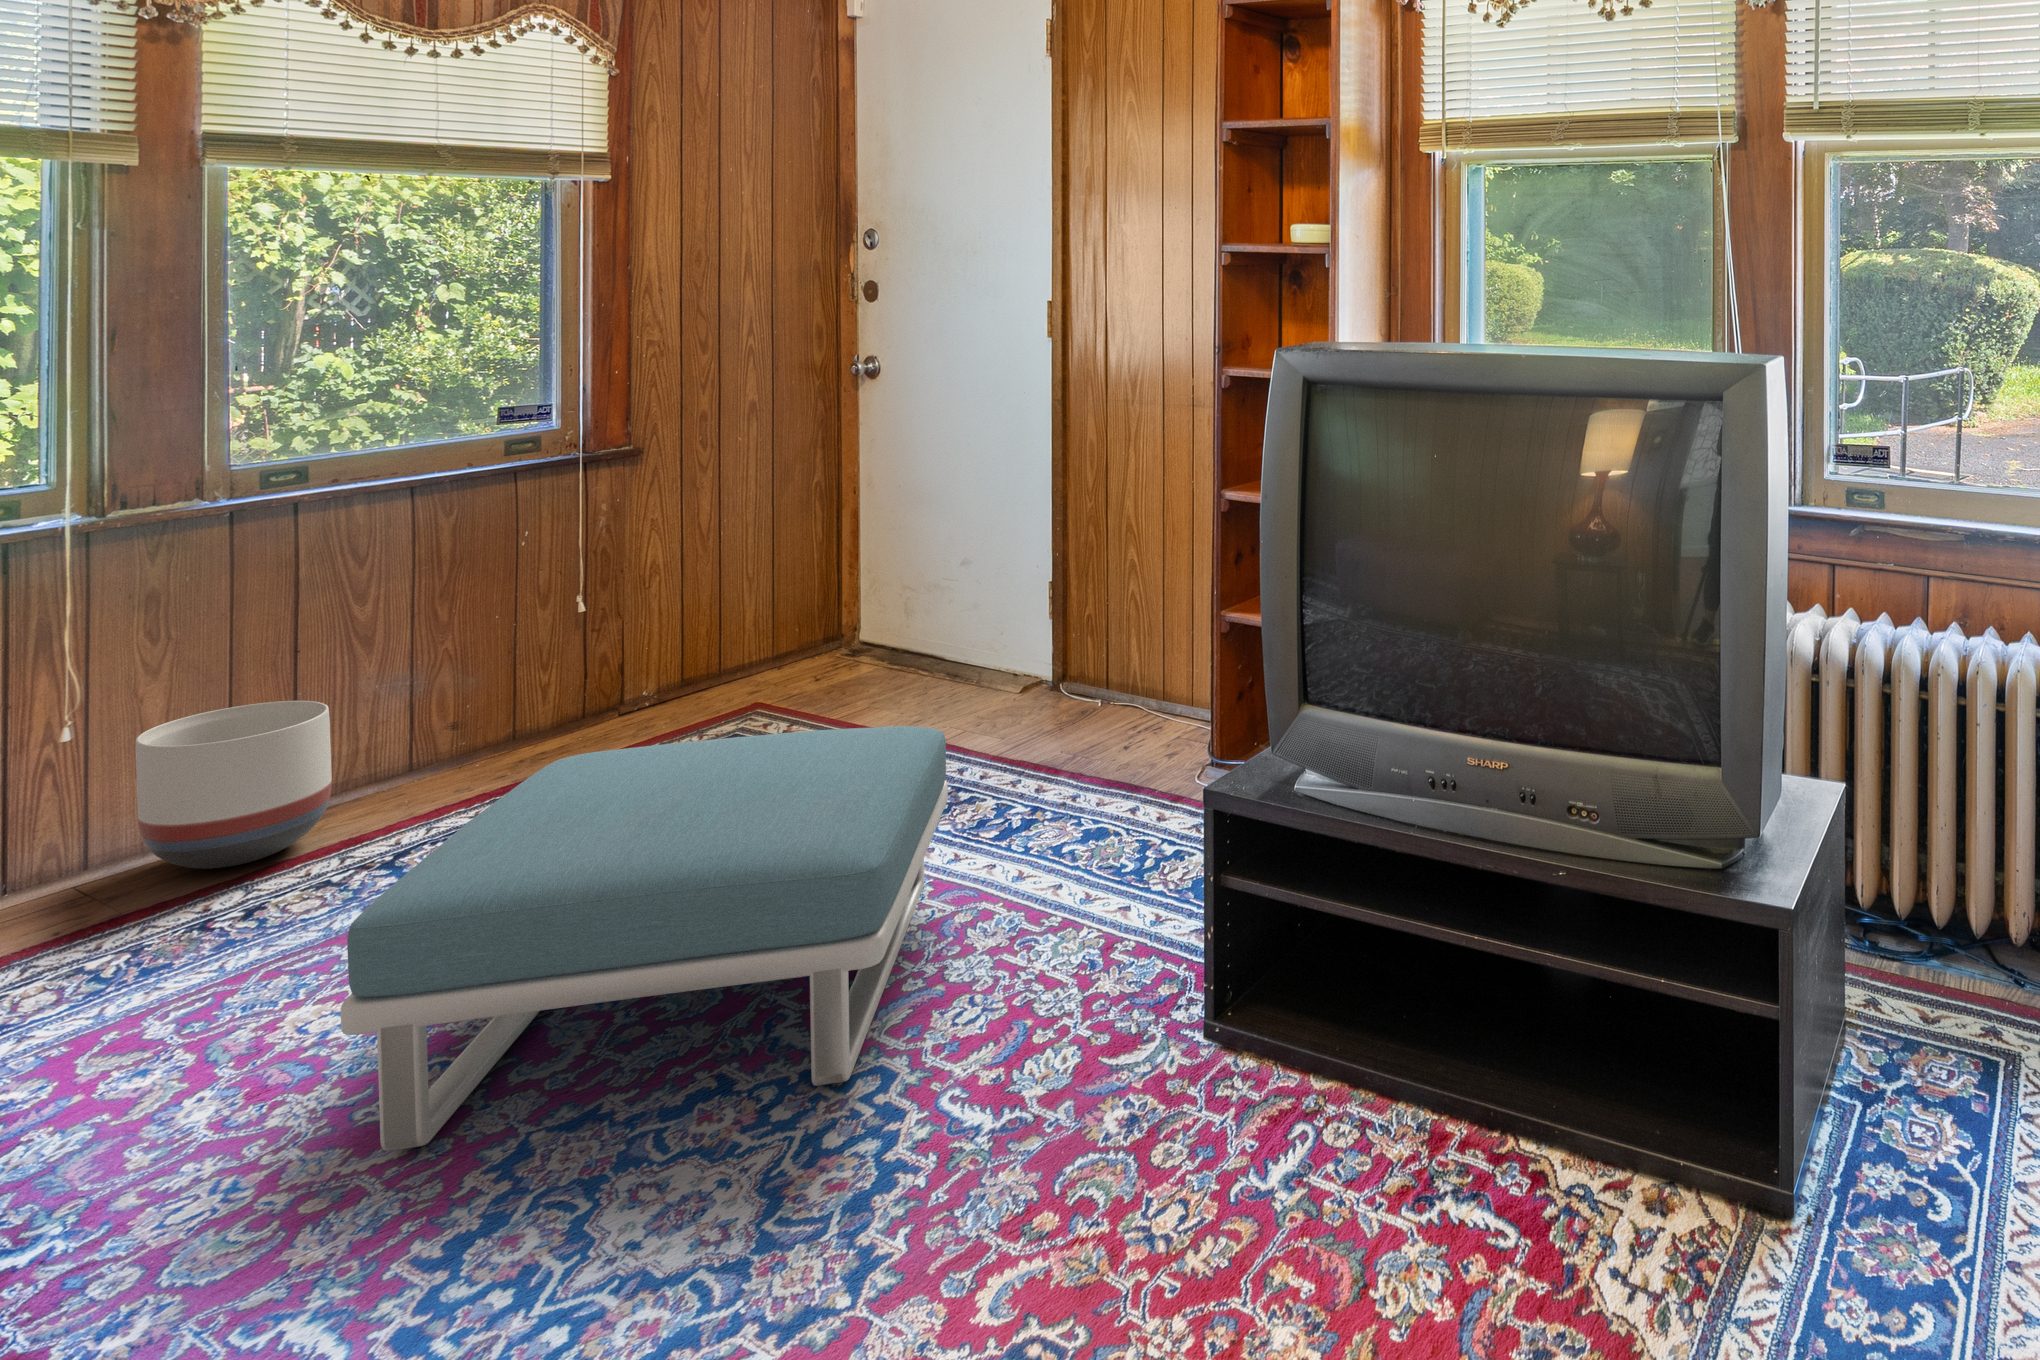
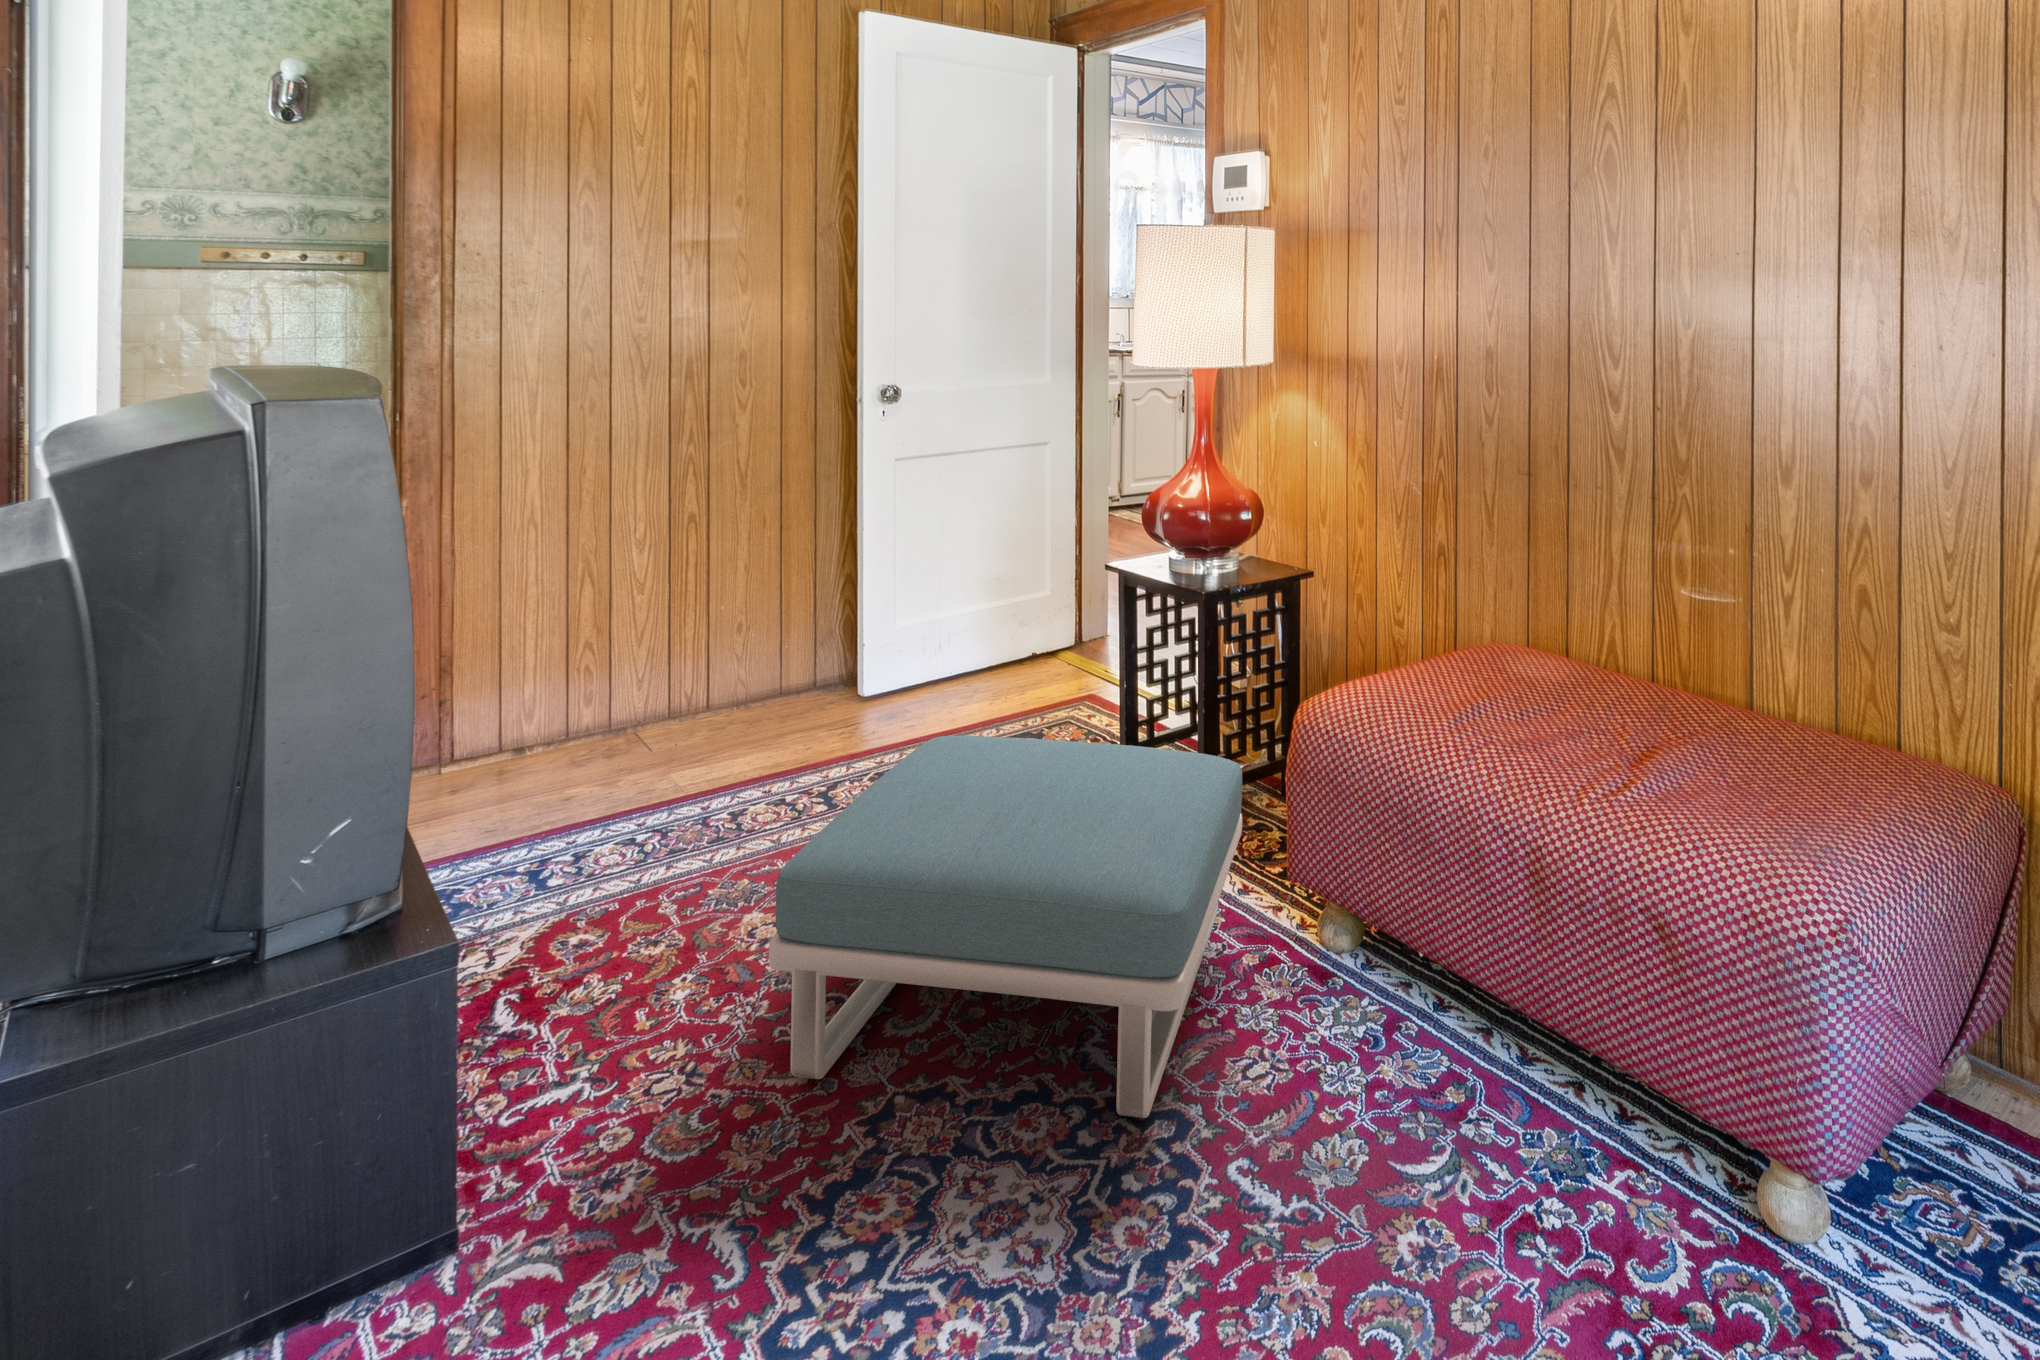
planter: present [136,701,332,869] -> none [671,645,788,775]

